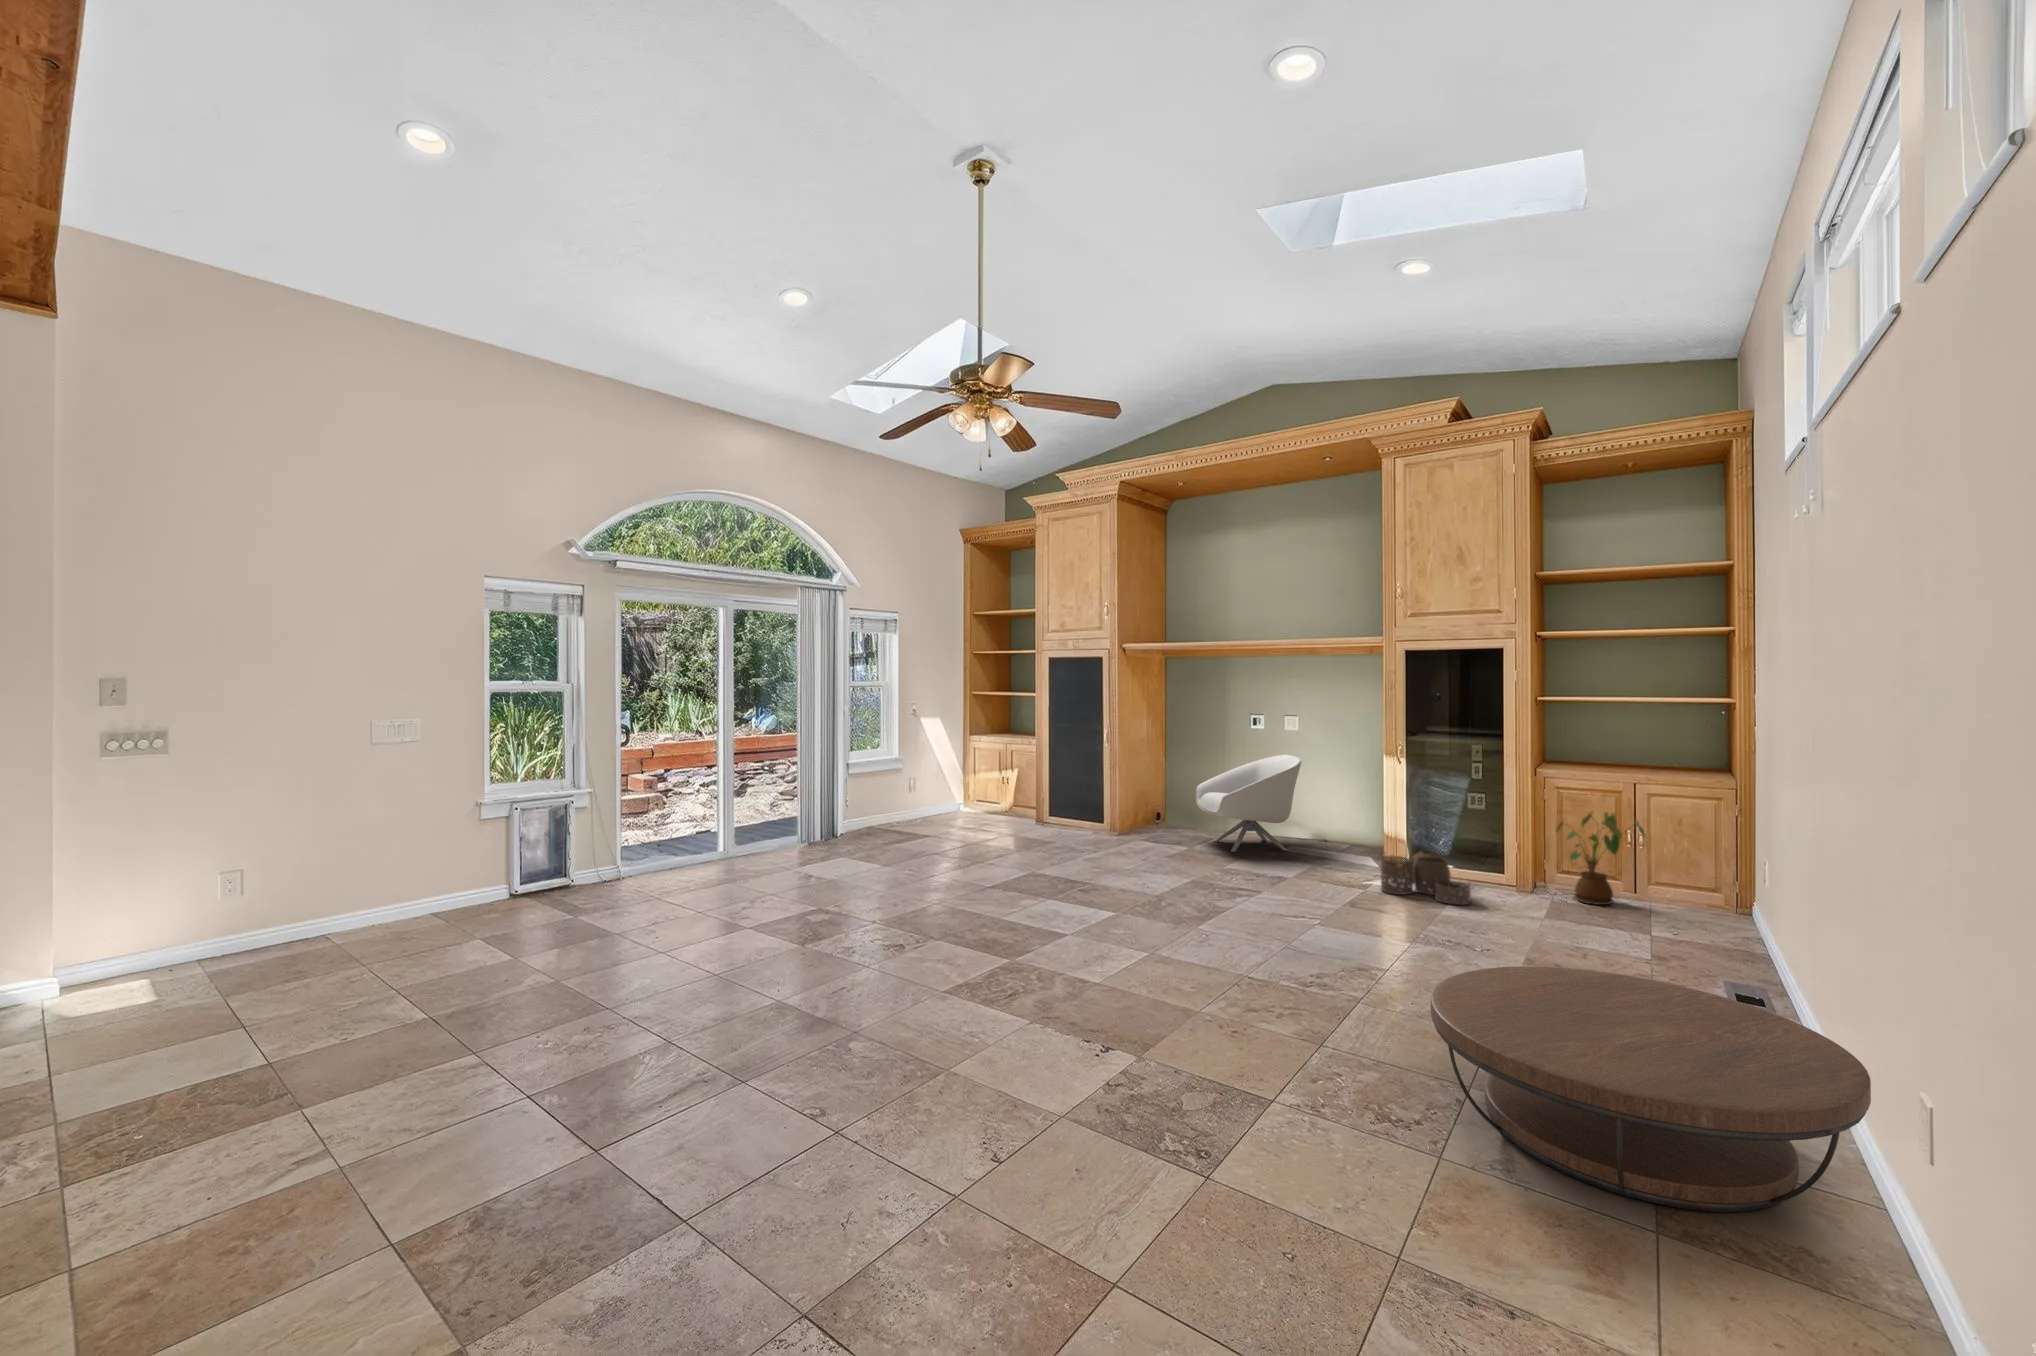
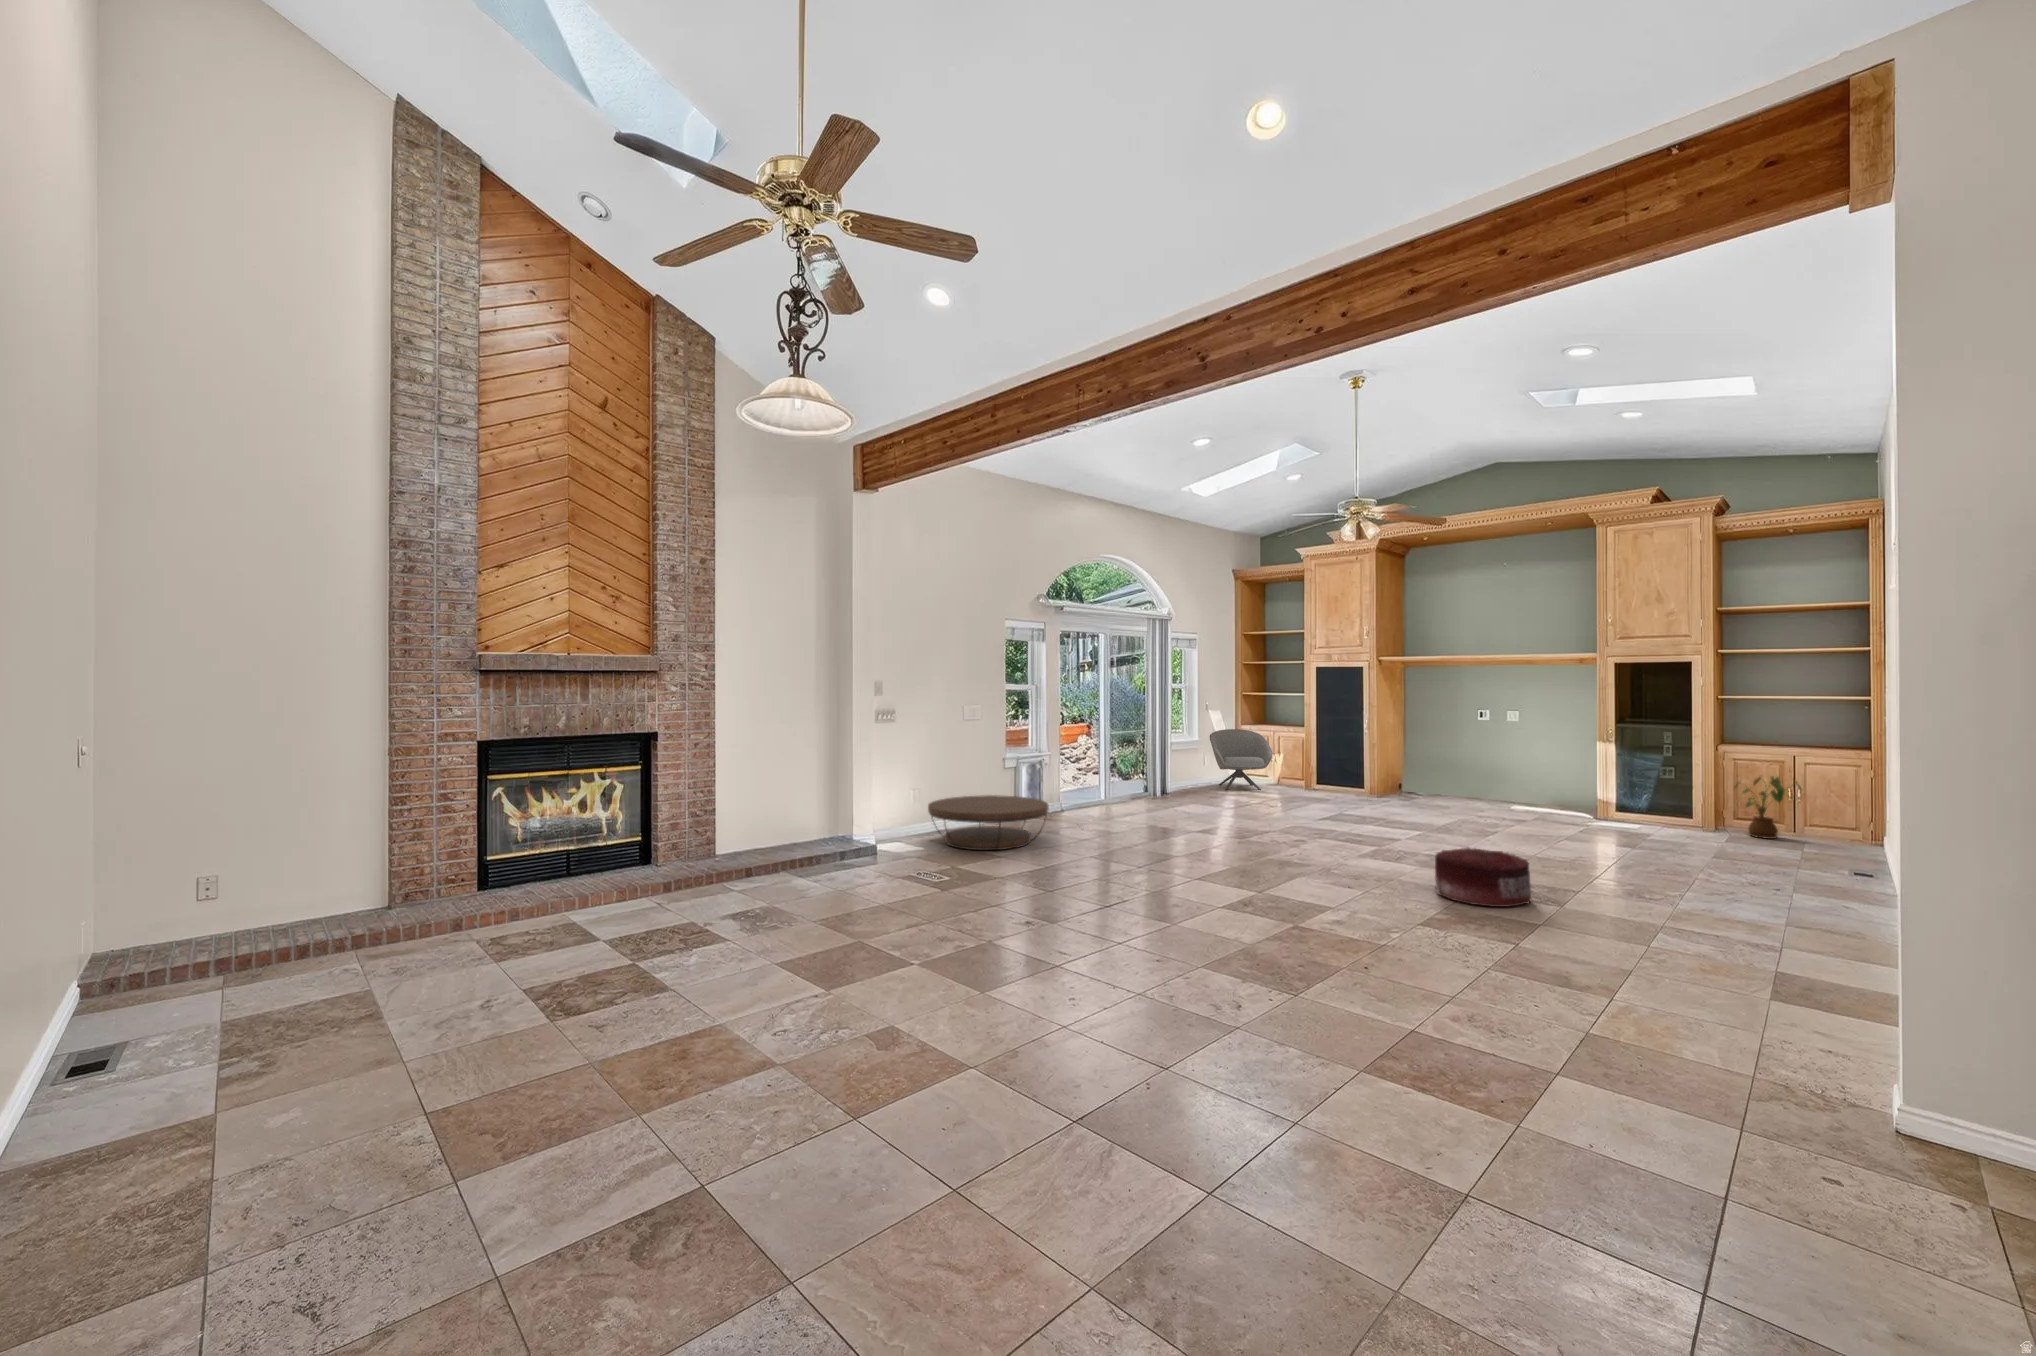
armchair: present [1196,755,1301,852] -> present [1210,729,1272,790]
woven basket: present [1381,850,1471,905] -> none [1599,800,1670,836]
coffee table: present [1431,966,1871,1212] -> present [928,795,1049,850]
pouf: none [1010,978,1175,1122] -> present [1435,848,1531,907]

